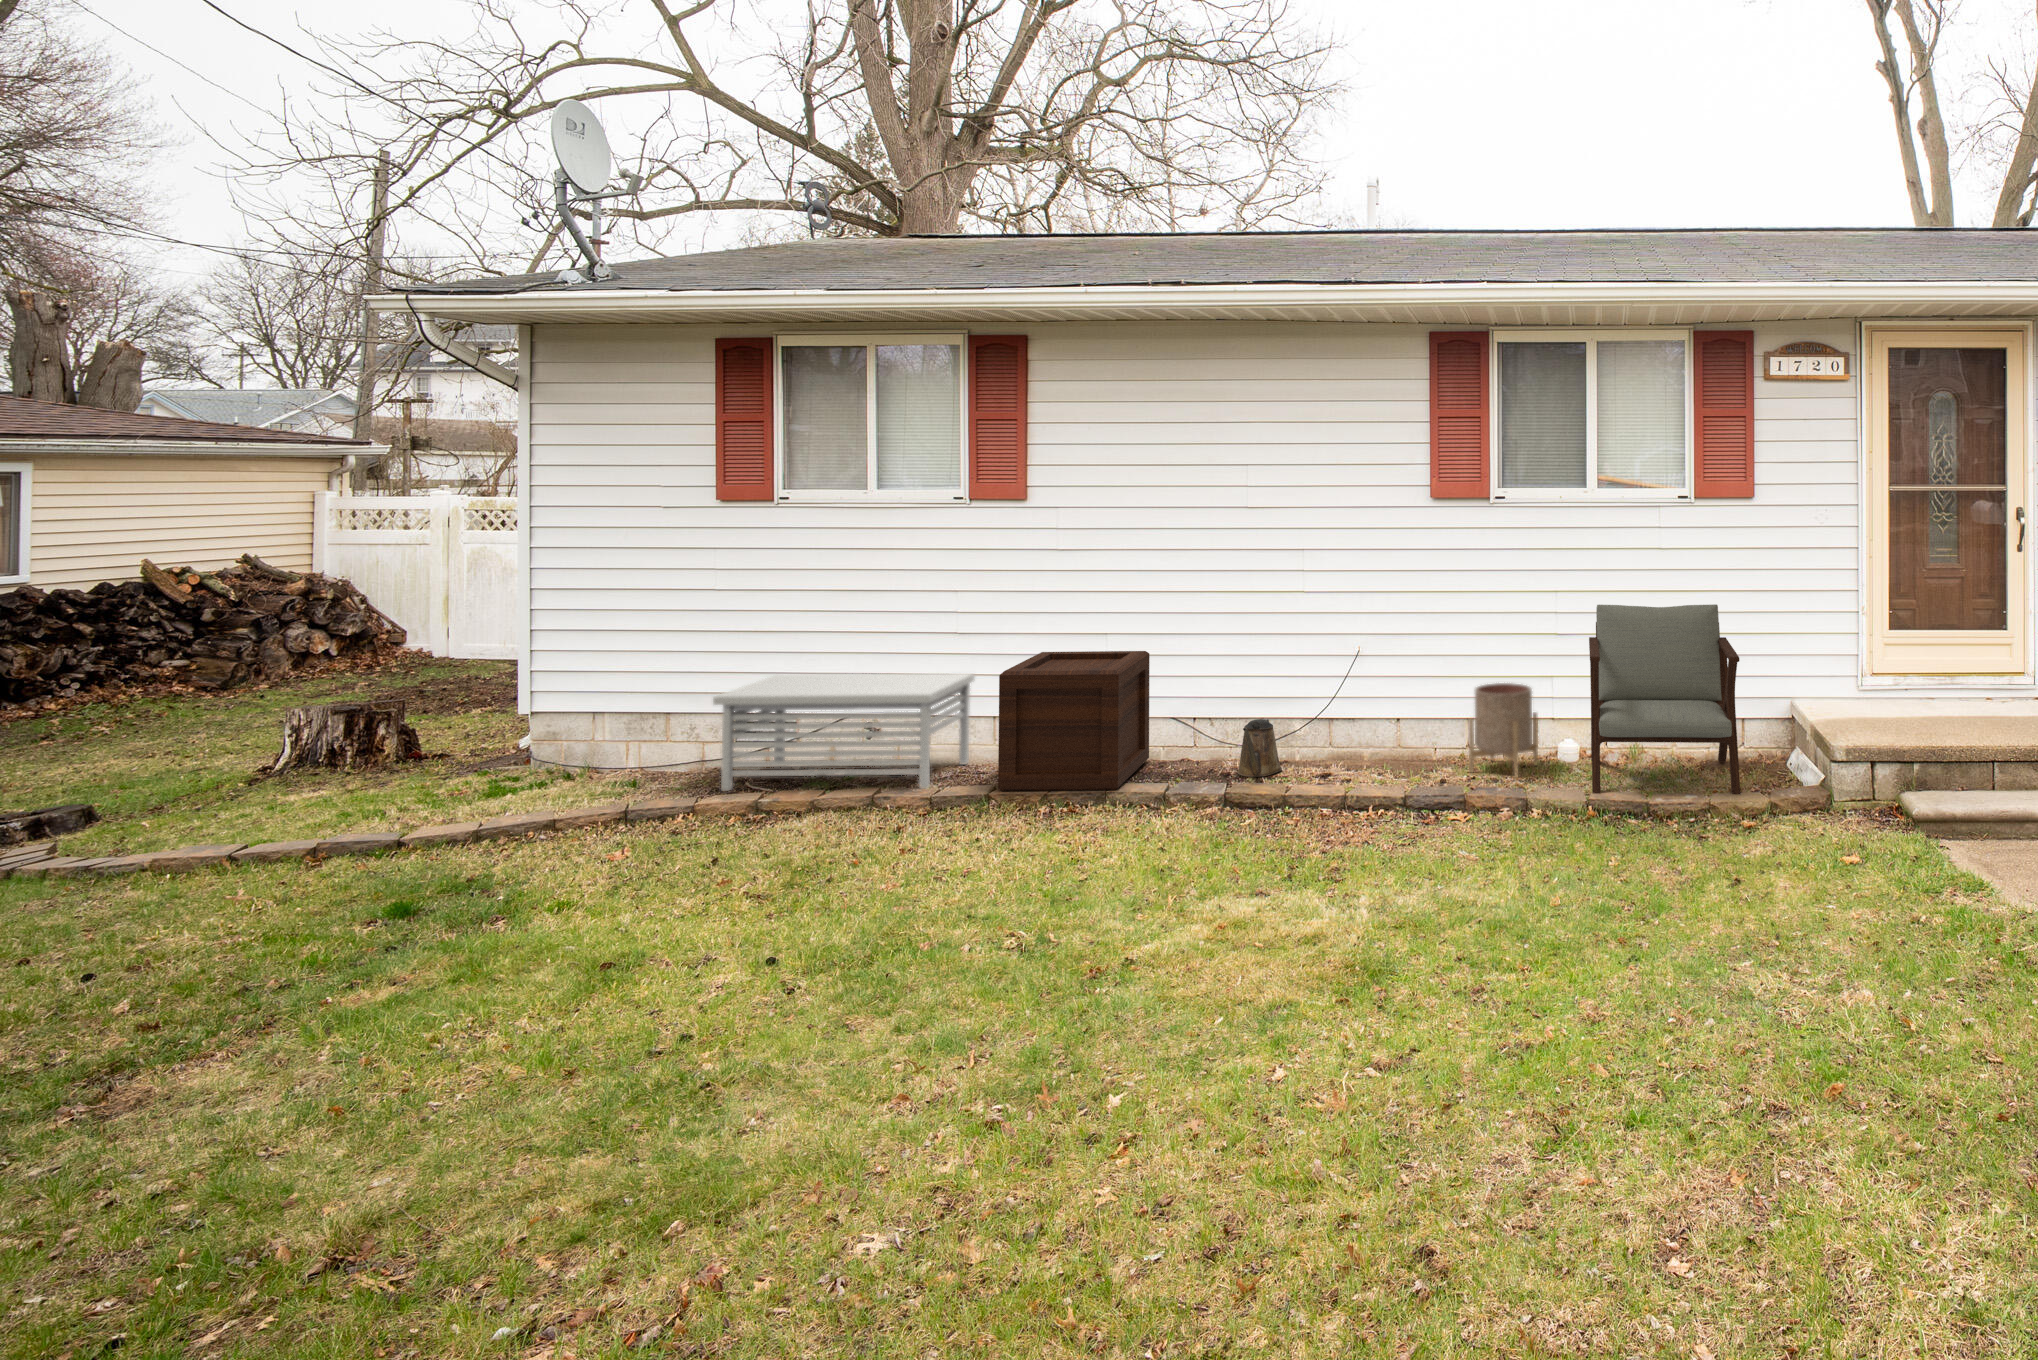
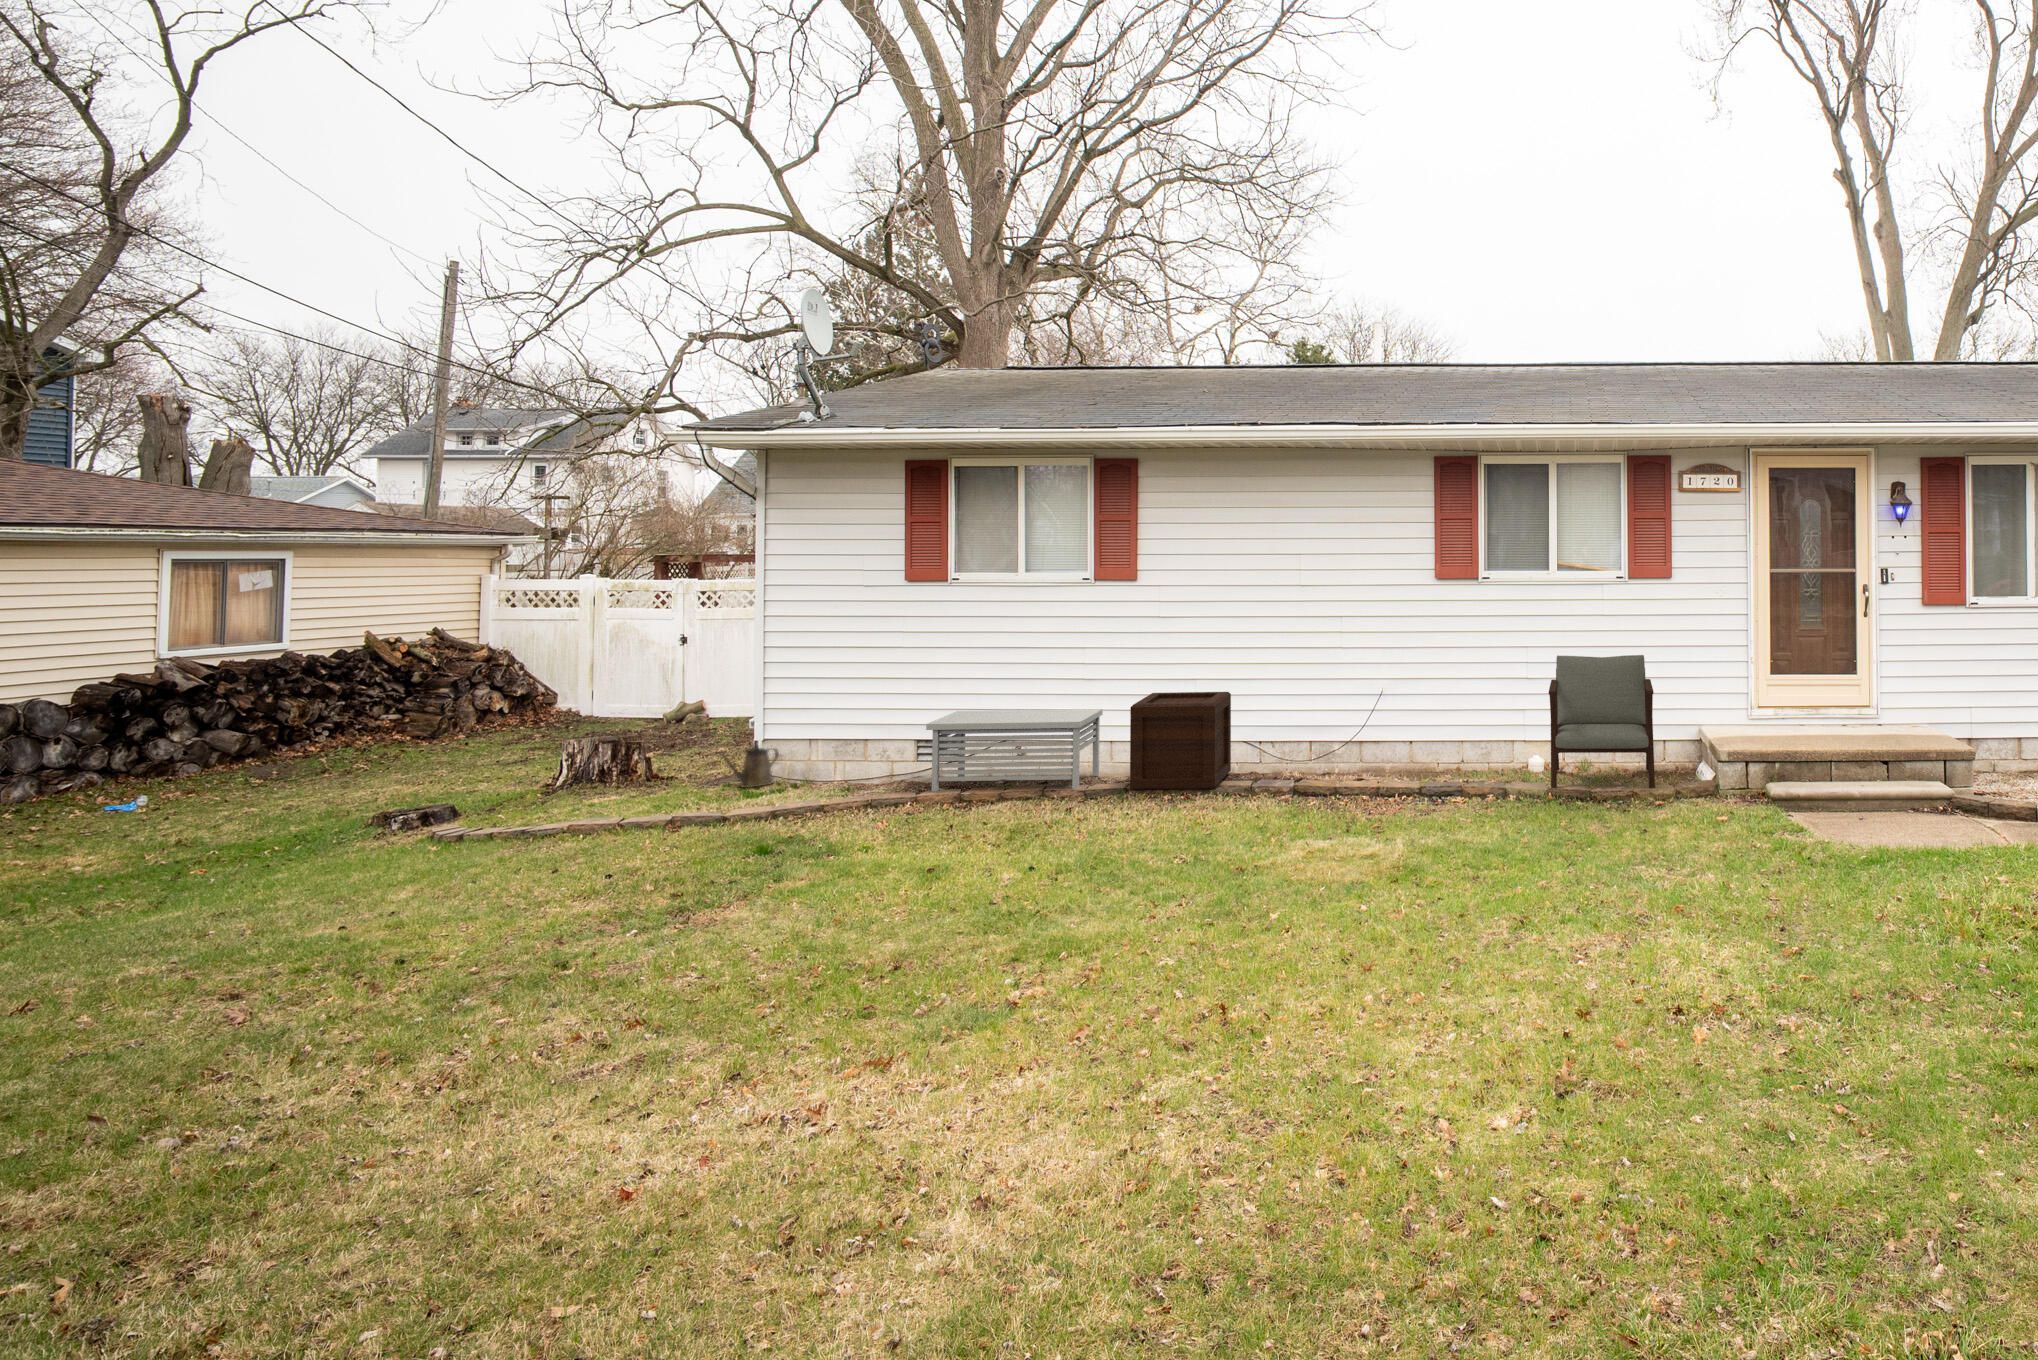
planter: present [1469,683,1538,777] -> none [1464,714,1515,781]
watering can: present [1237,719,1282,777] -> present [720,748,779,788]

